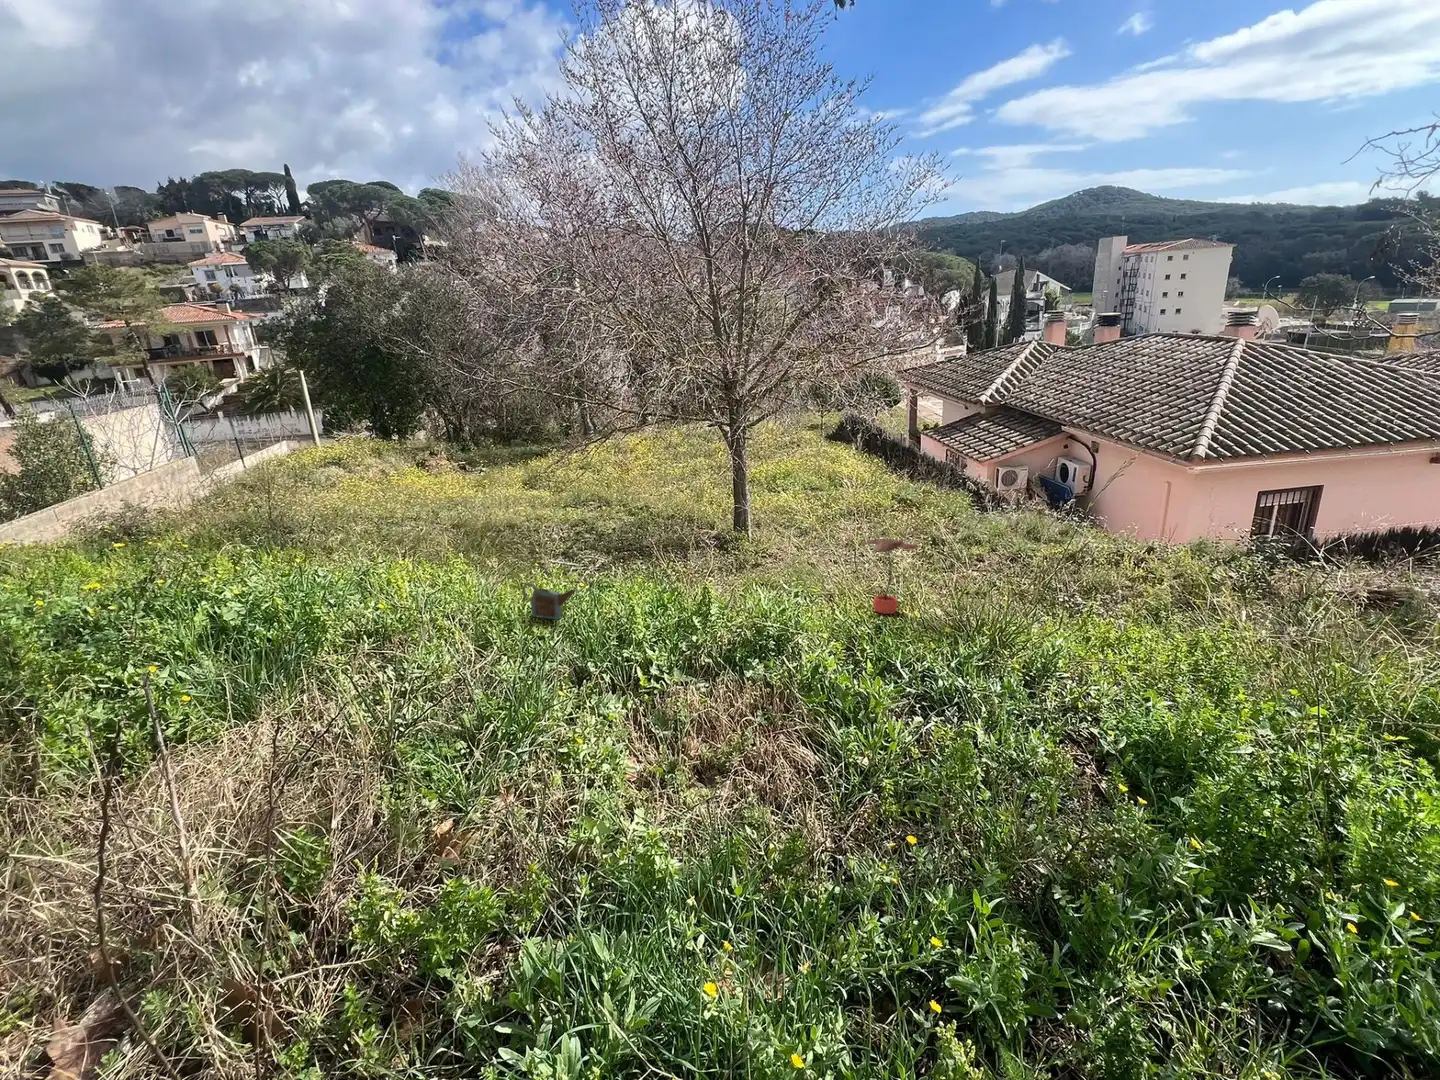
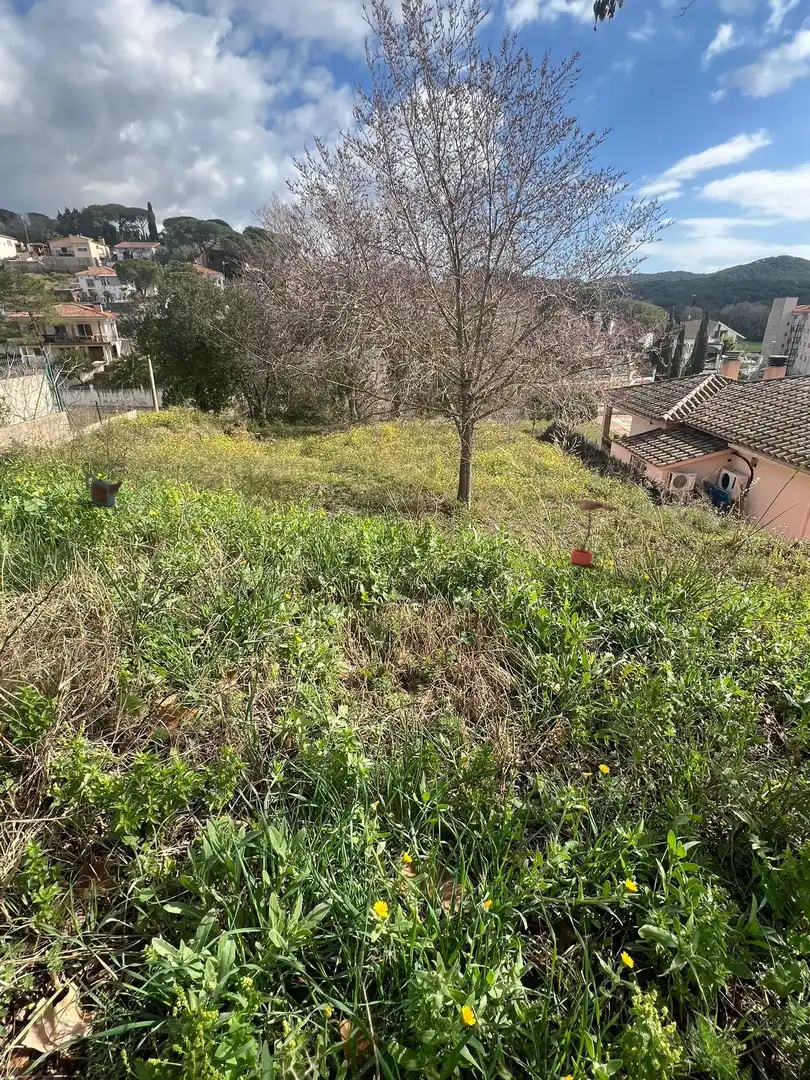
watering can: present [522,583,575,620] -> present [85,473,123,506]

